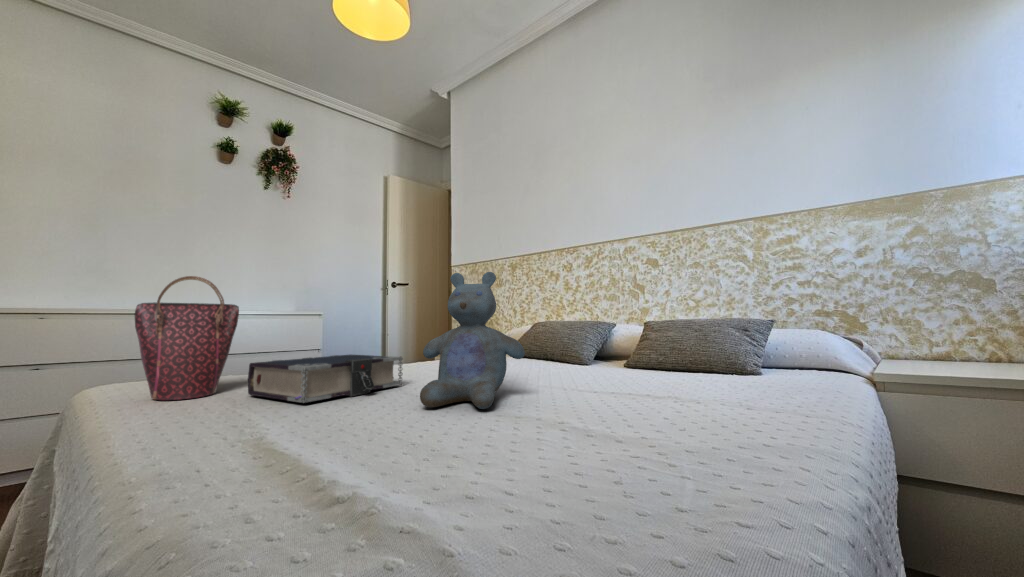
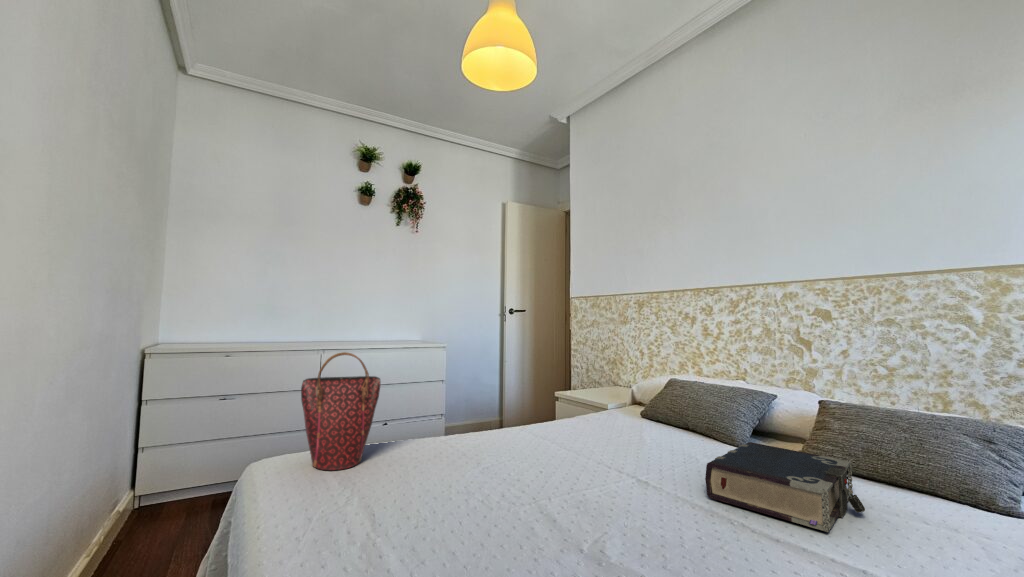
stuffed bear: present [420,272,525,409] -> none [551,367,667,540]
book: present [248,355,403,403] -> present [705,442,865,532]

